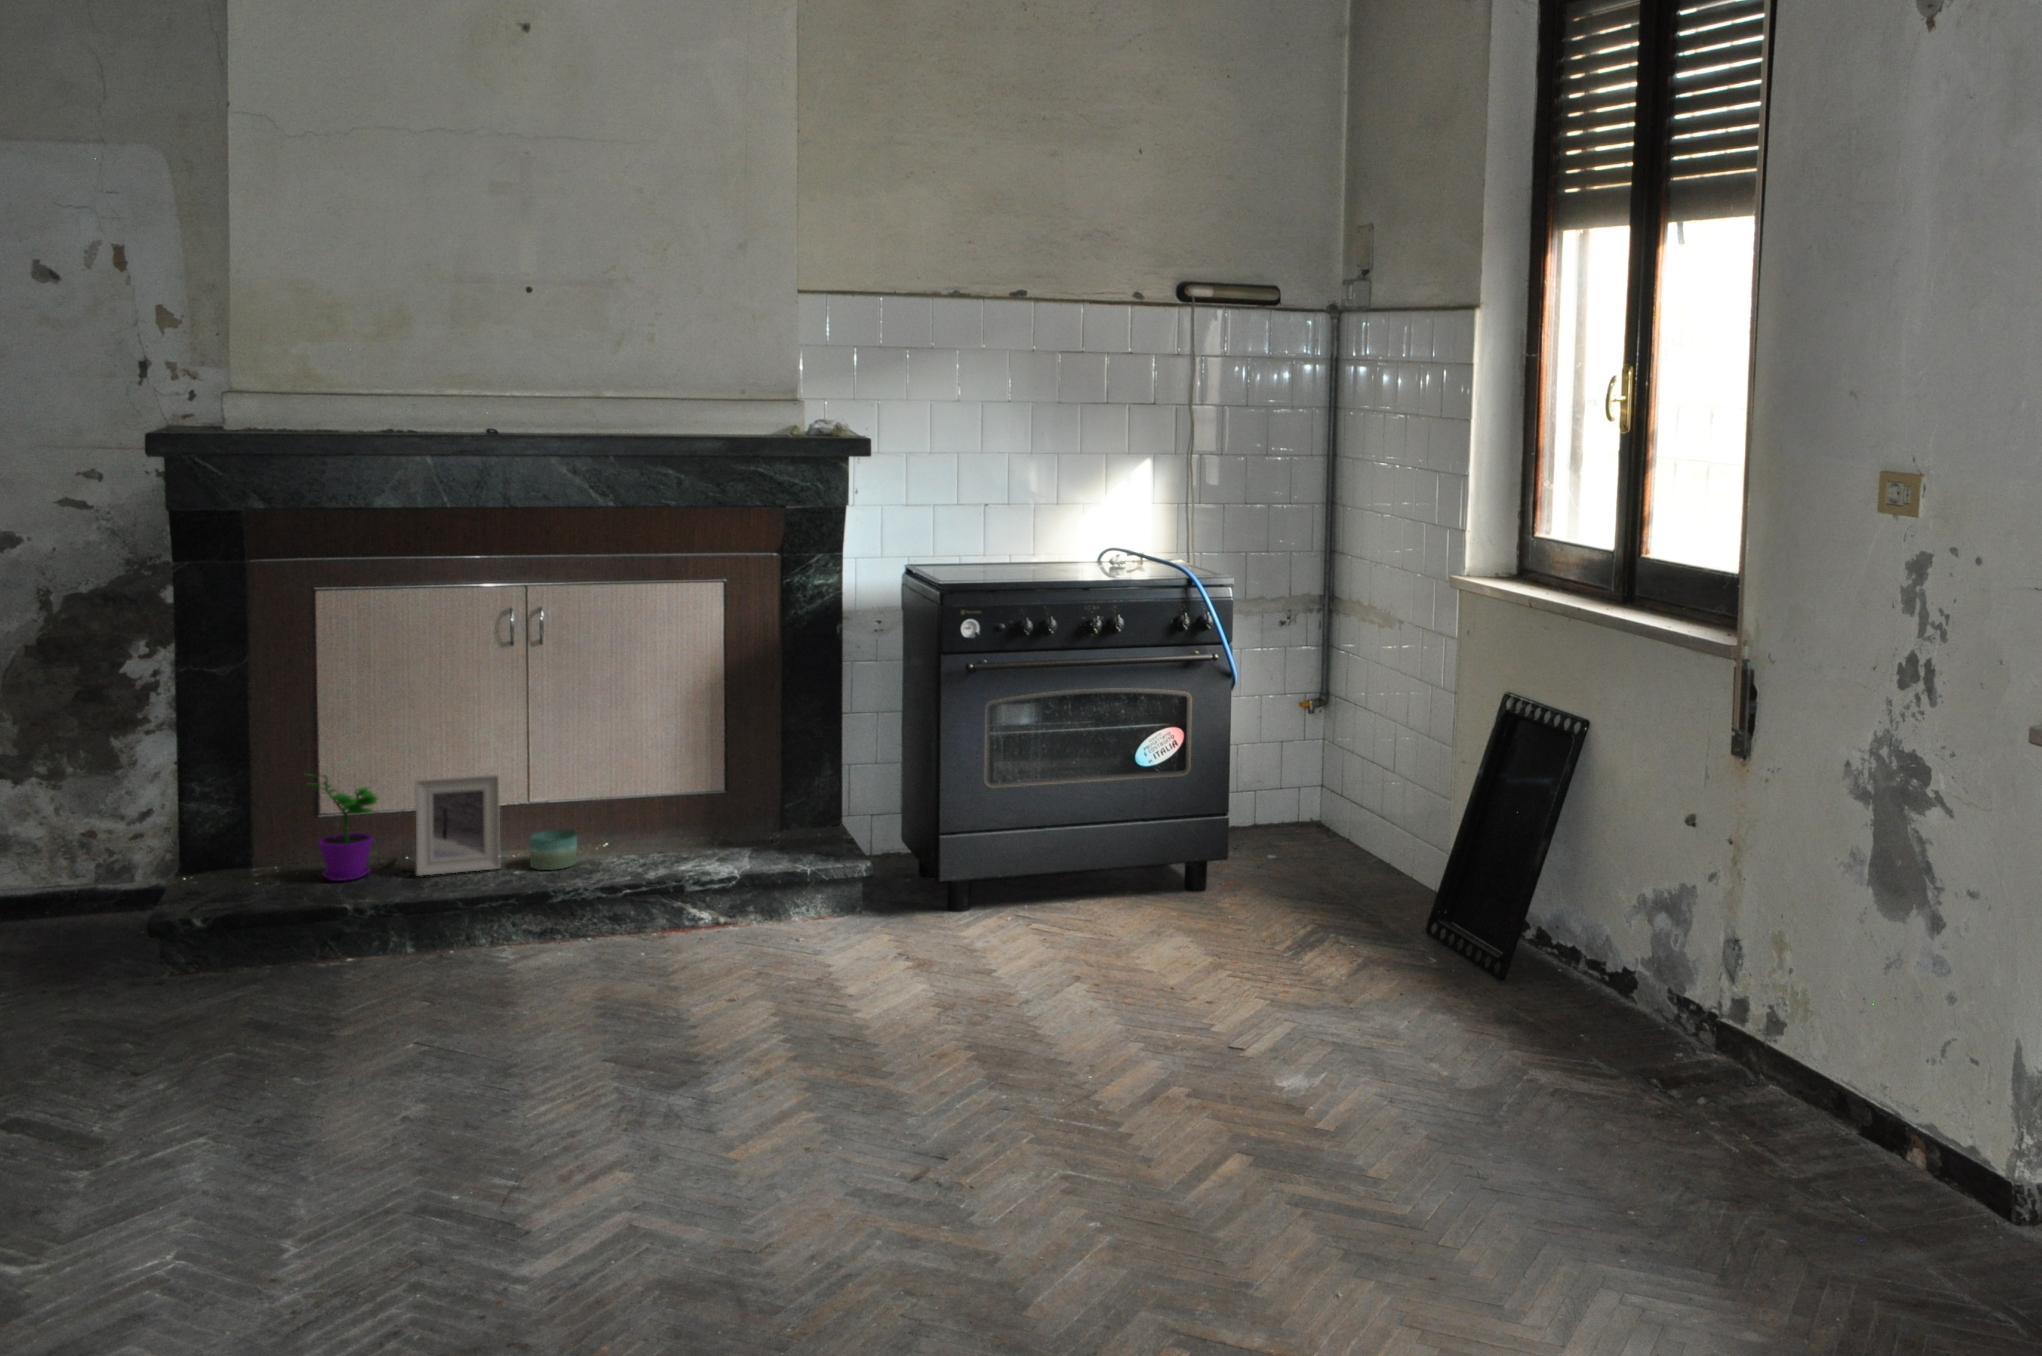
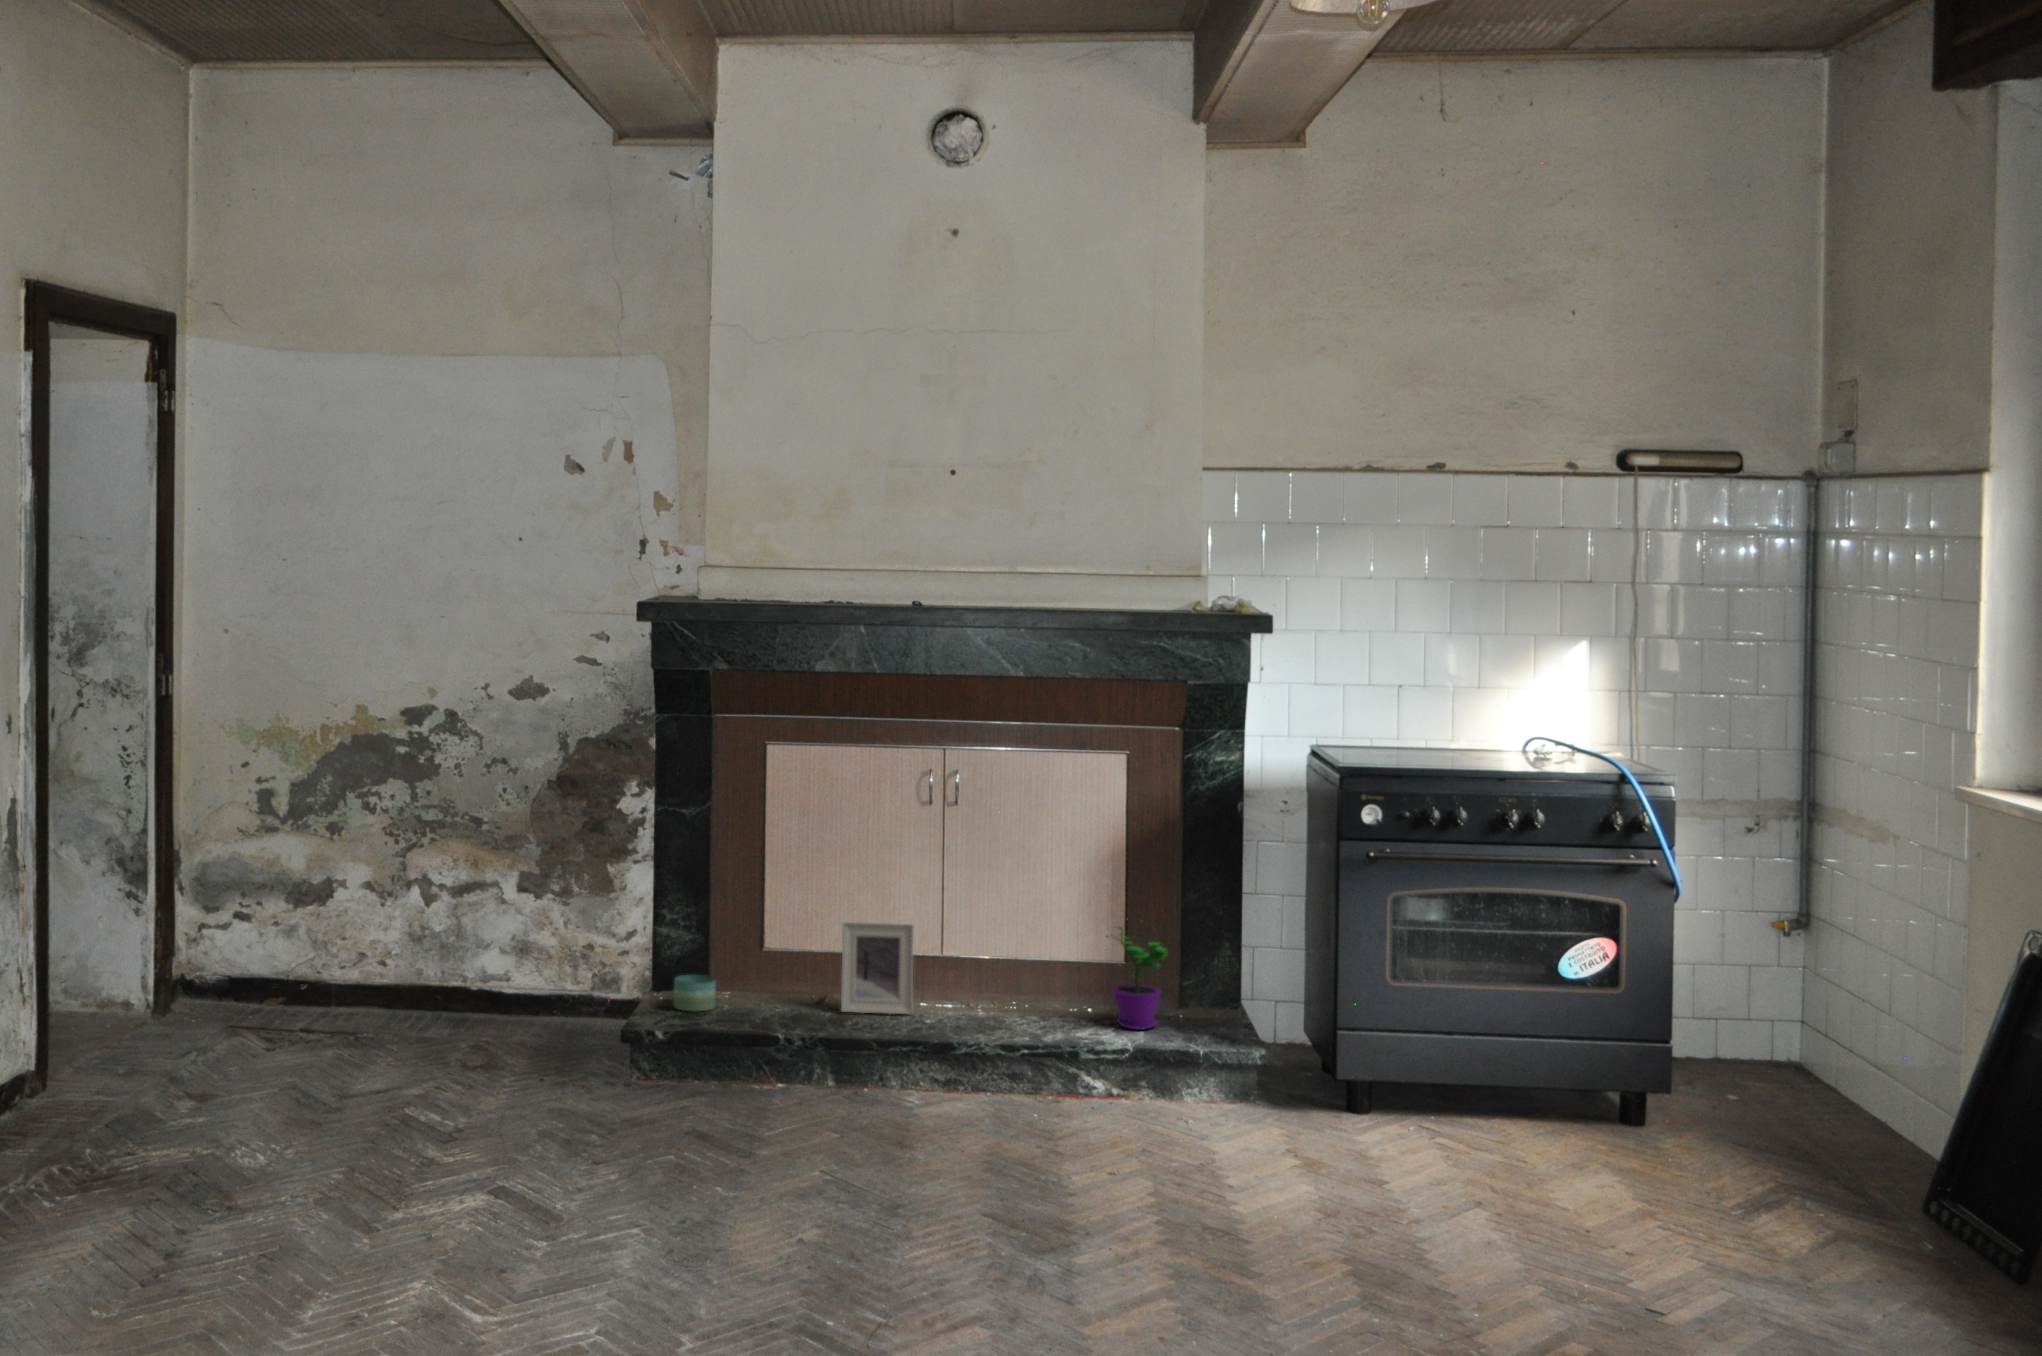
flower pot: present [309,775,377,881] -> present [1106,927,1167,1029]
candle: present [530,830,577,870] -> present [674,975,716,1011]

